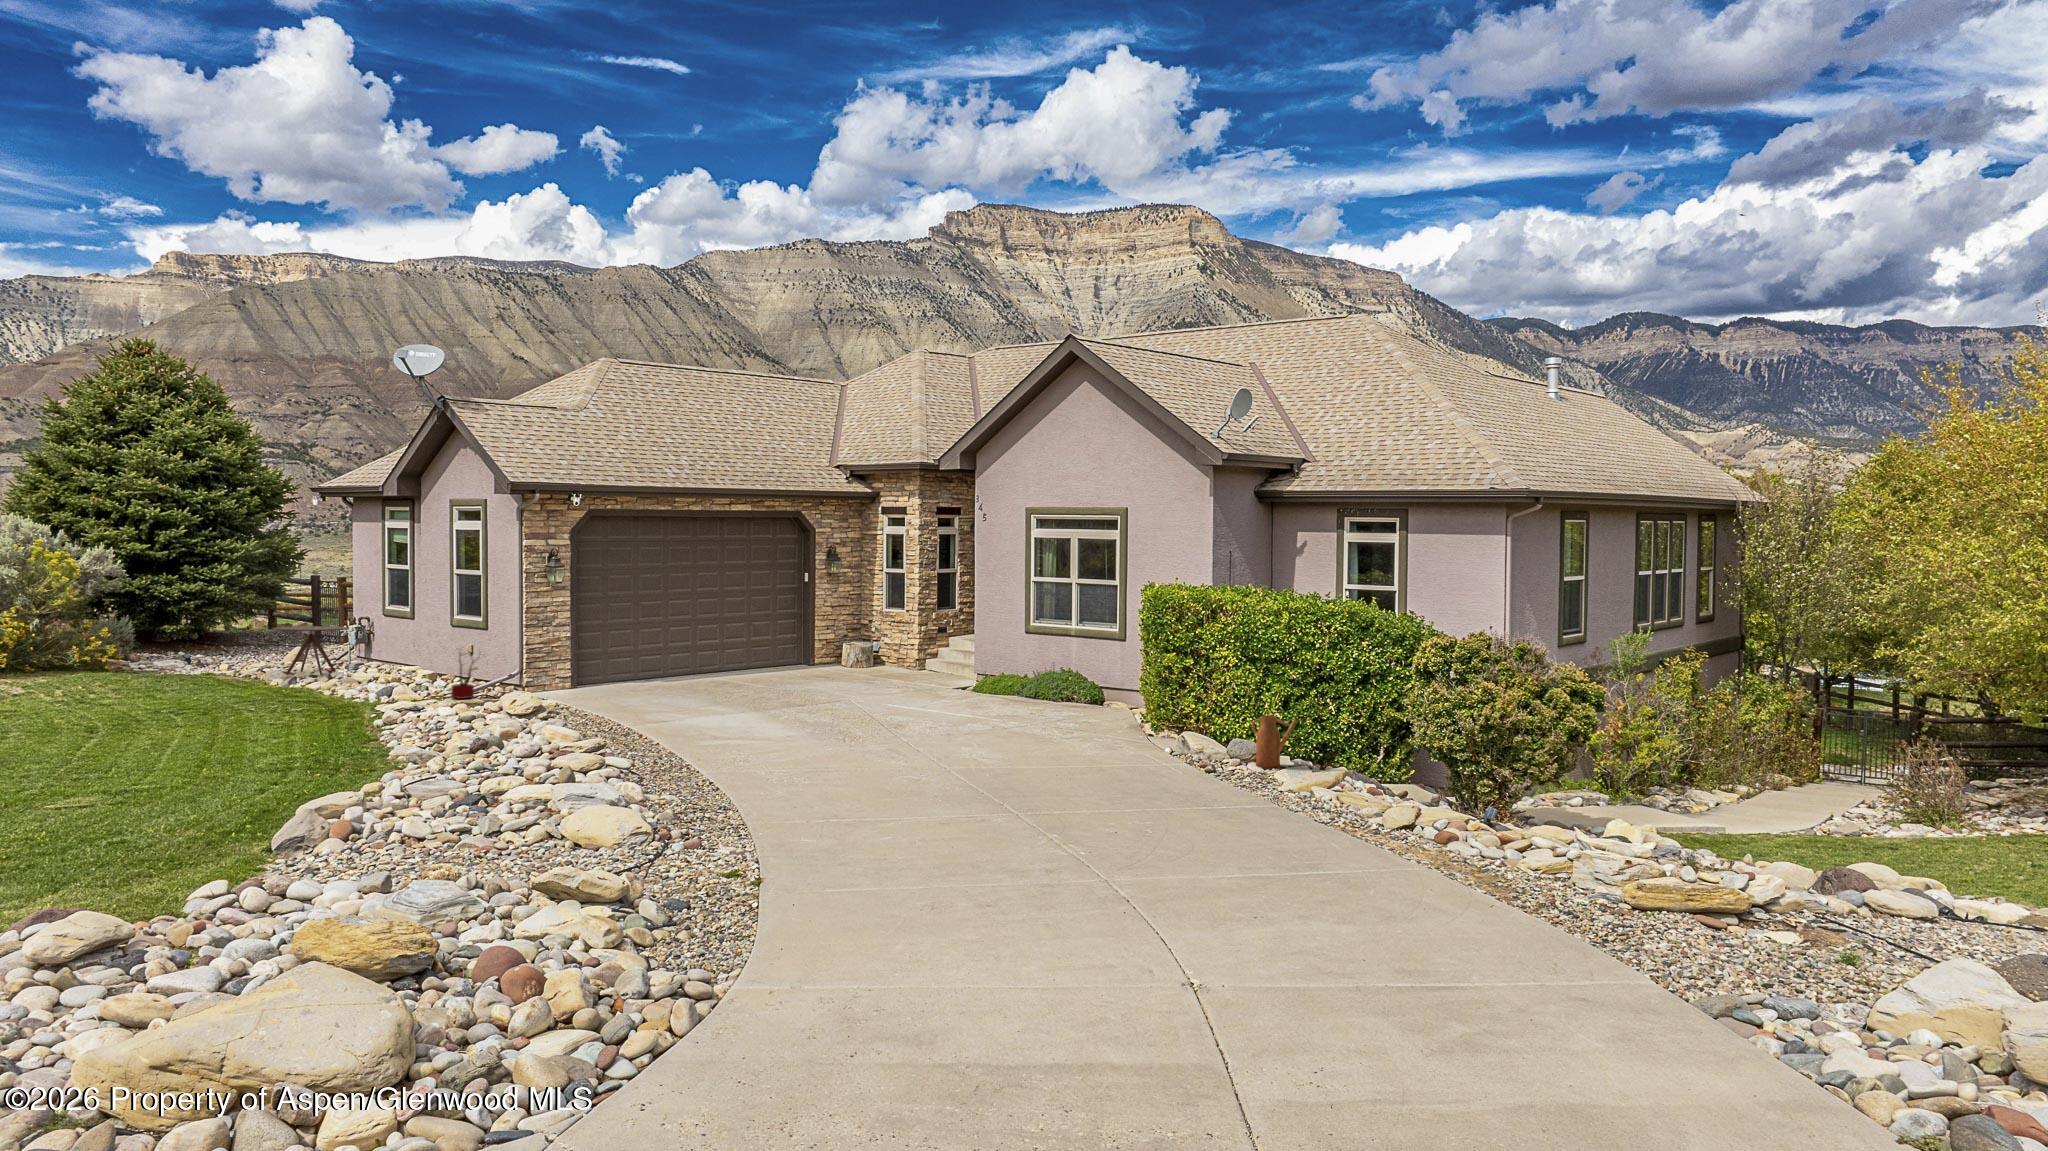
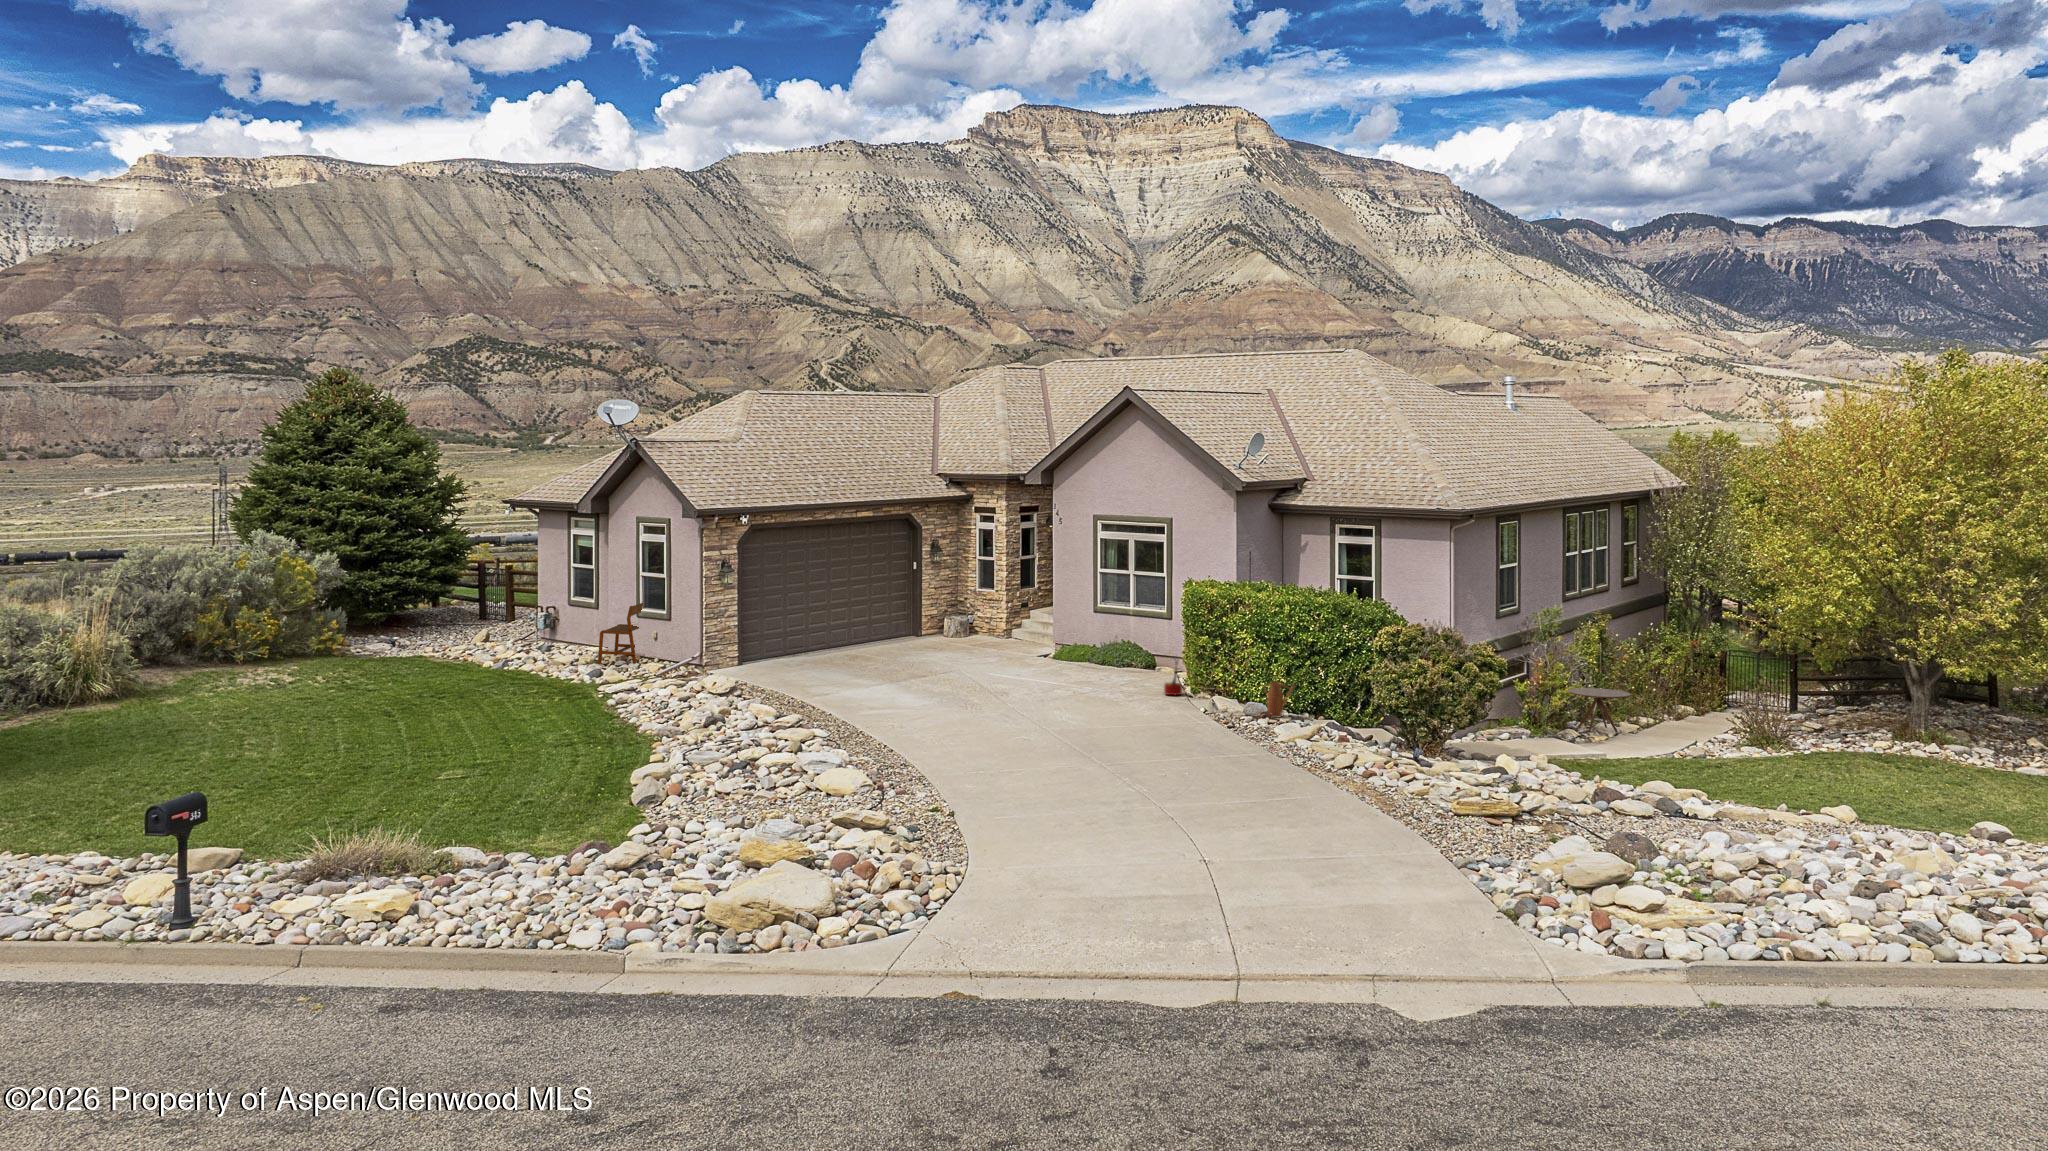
bench: none [354,611,435,691] -> present [598,603,643,664]
round table: present [273,626,349,675] -> present [1568,688,1630,732]
decorative plant: present [451,653,477,699] -> present [1164,657,1182,695]

